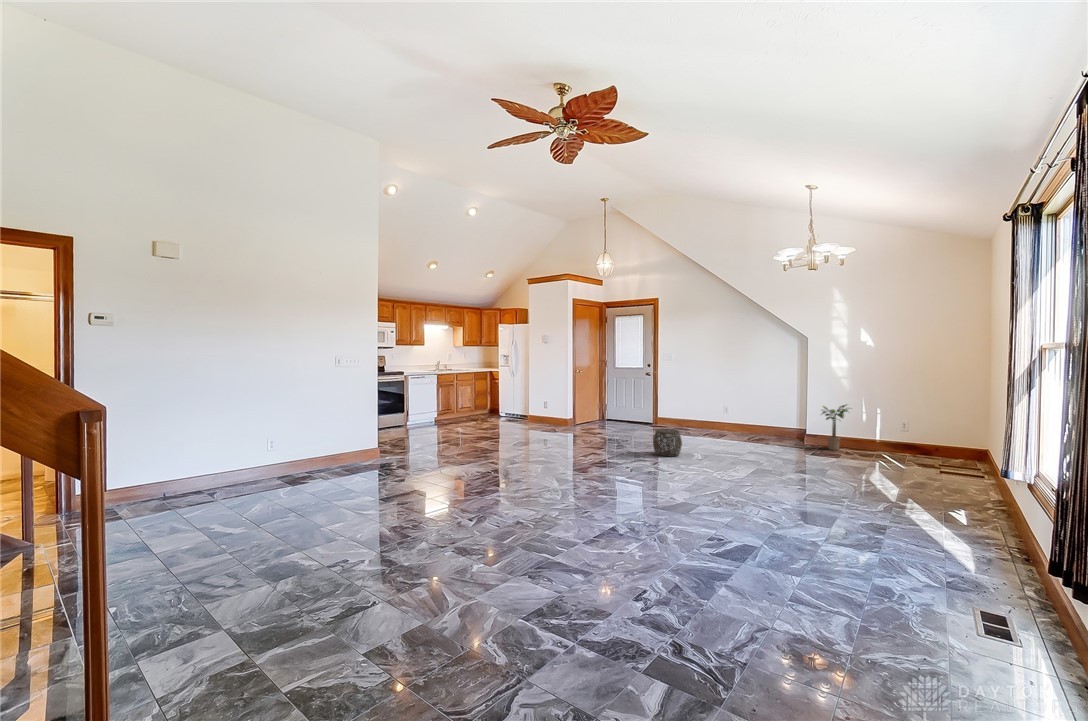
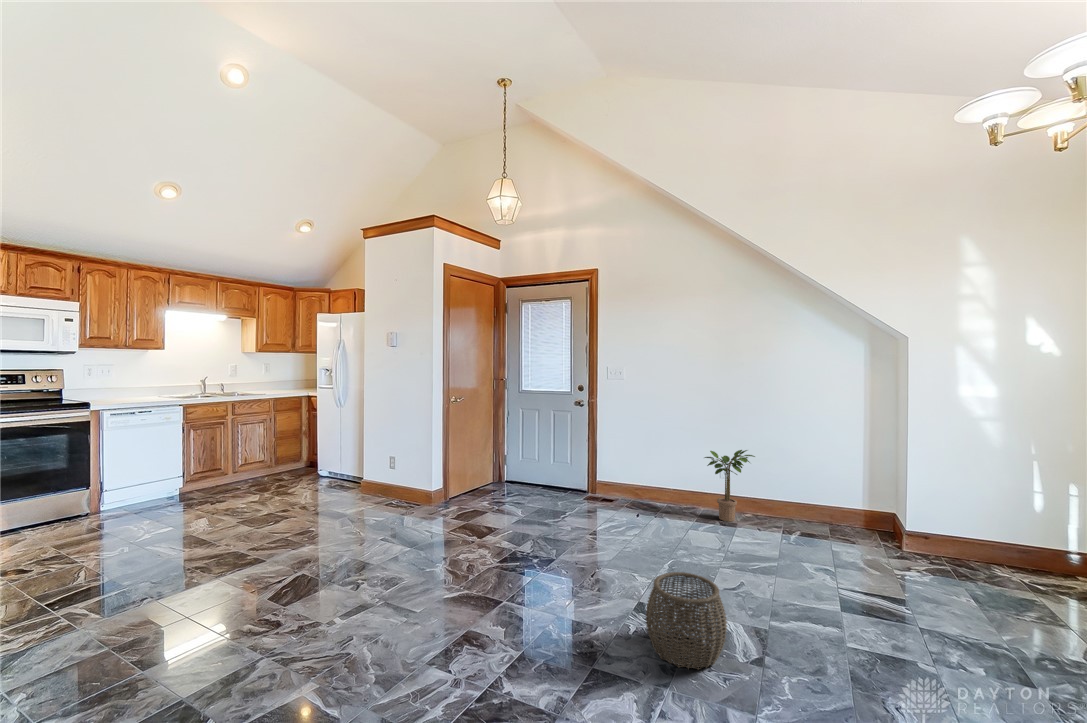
potted plant: present [822,404,848,450] -> present [705,450,755,522]

